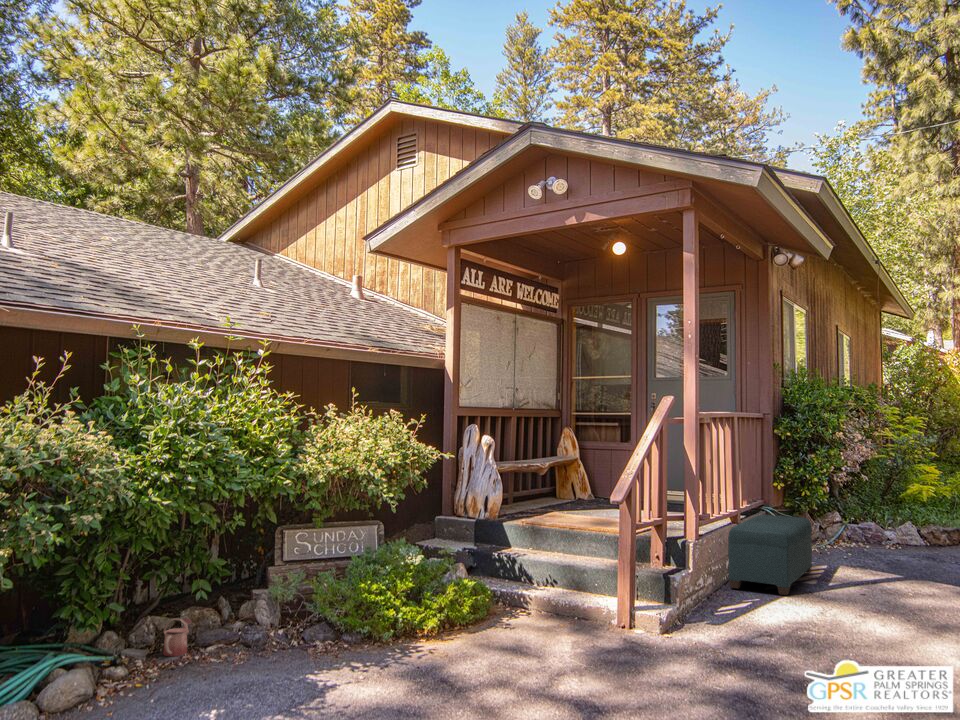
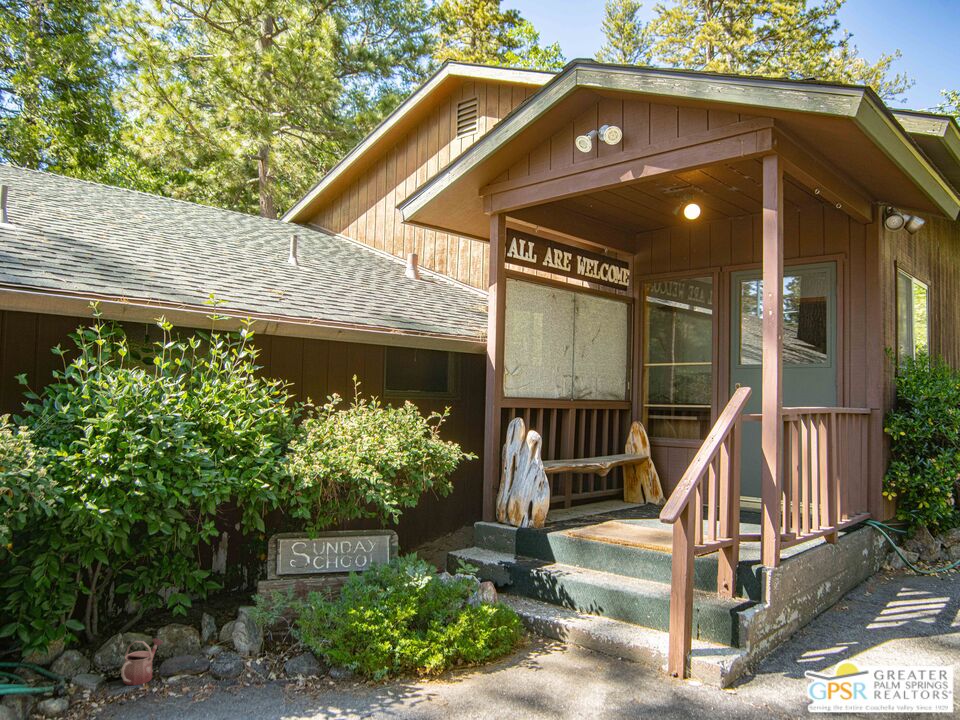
bench: present [728,515,812,595] -> none [820,532,933,643]

